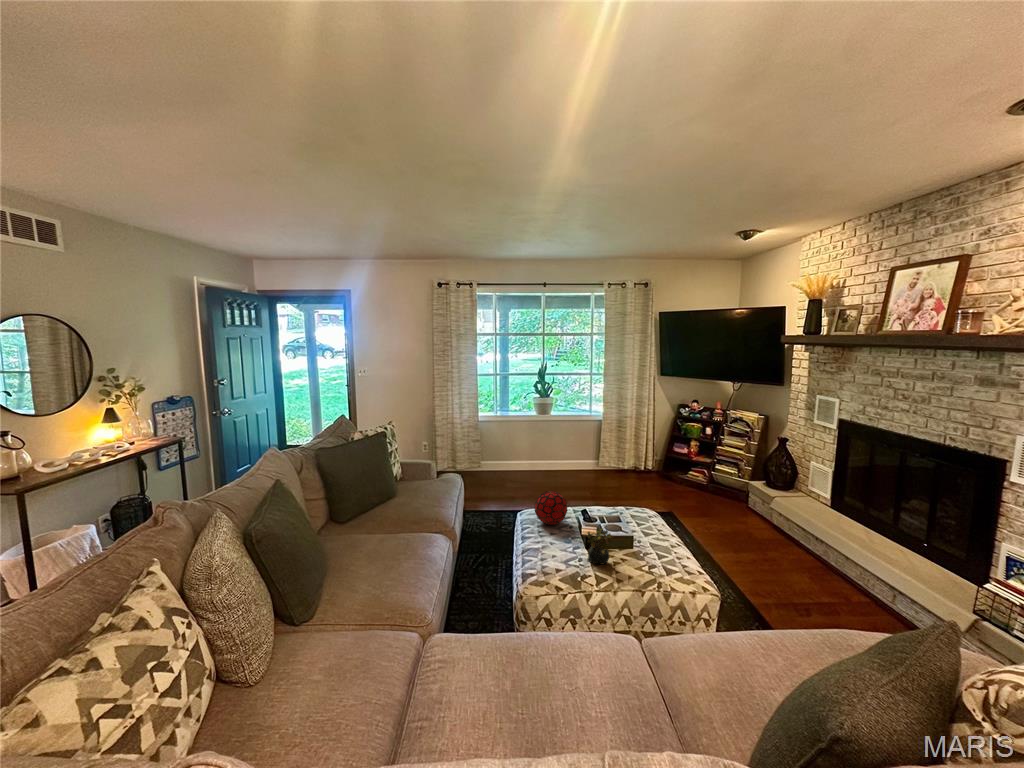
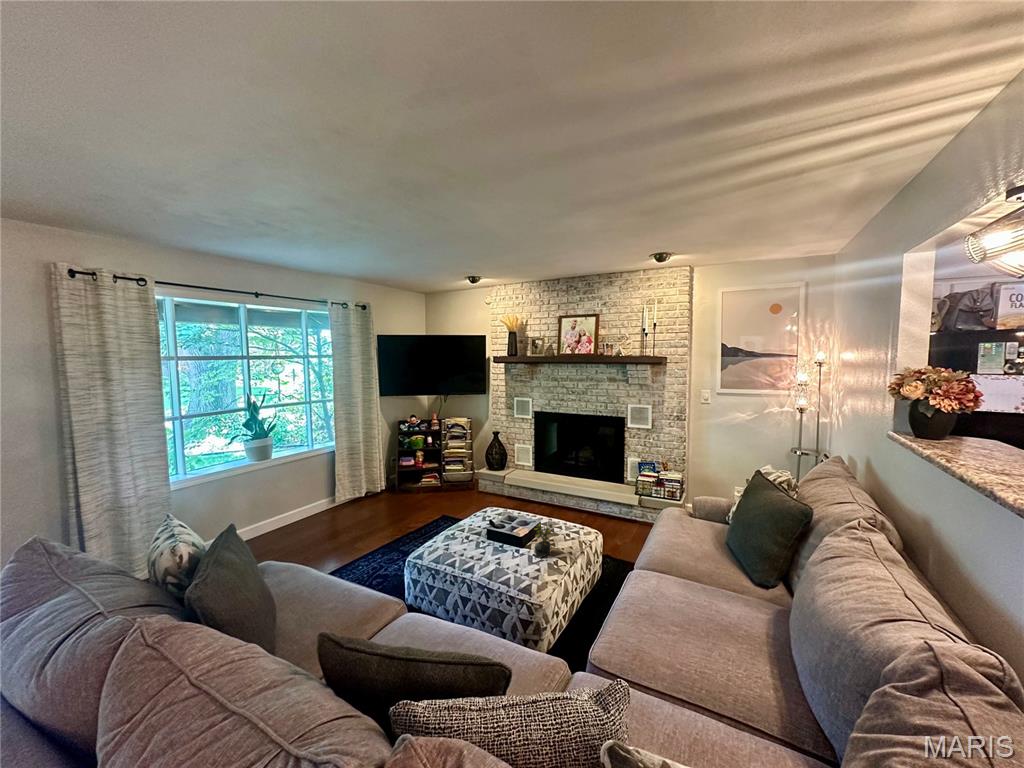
decorative orb: present [535,491,567,525] -> none [444,516,479,553]

